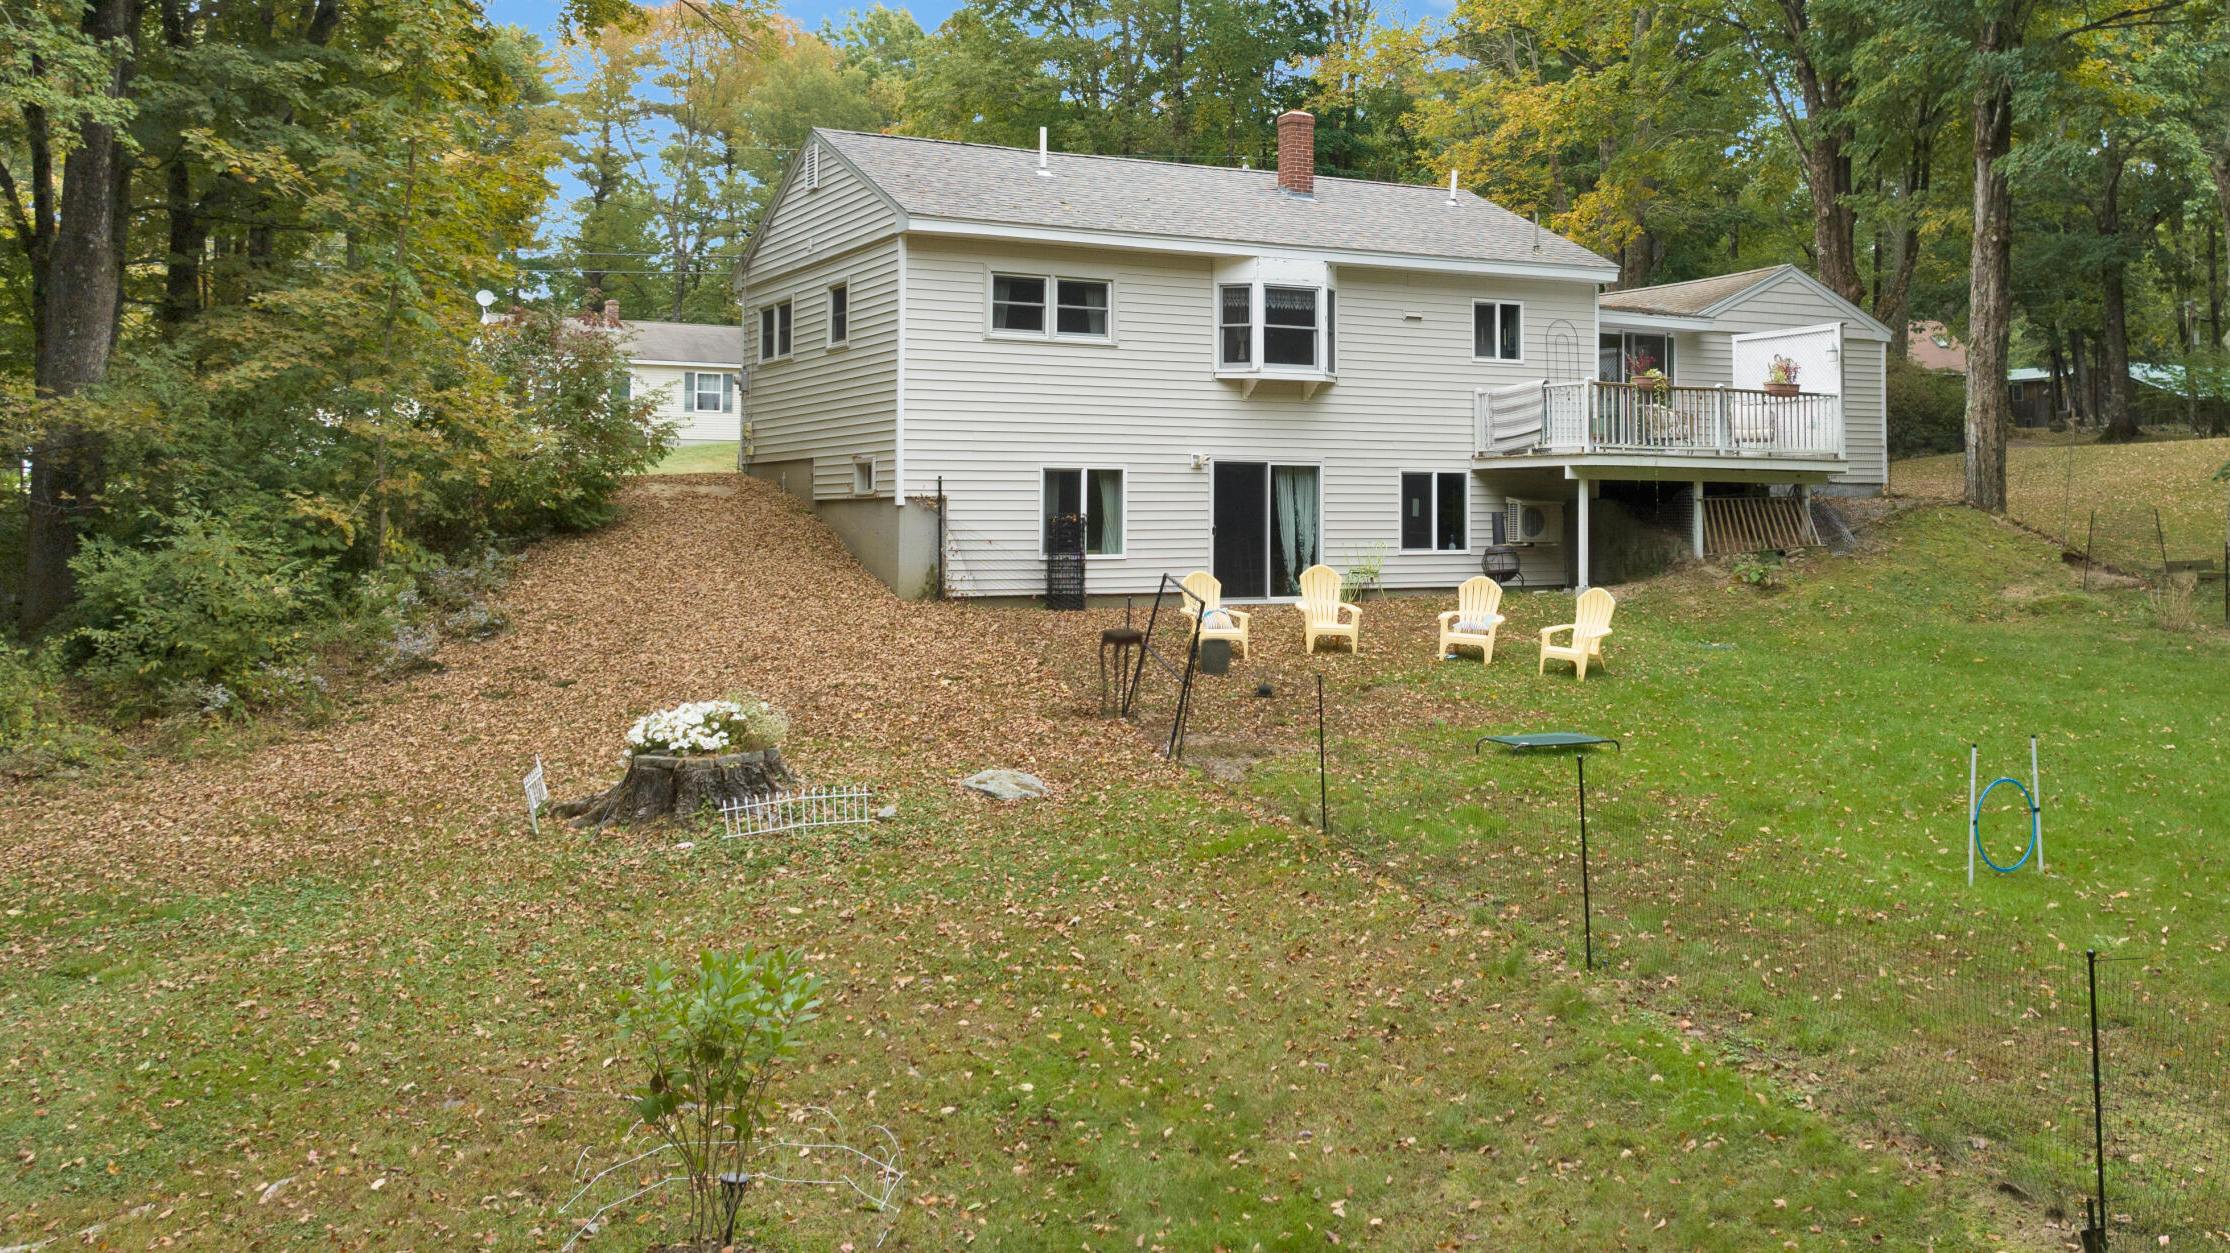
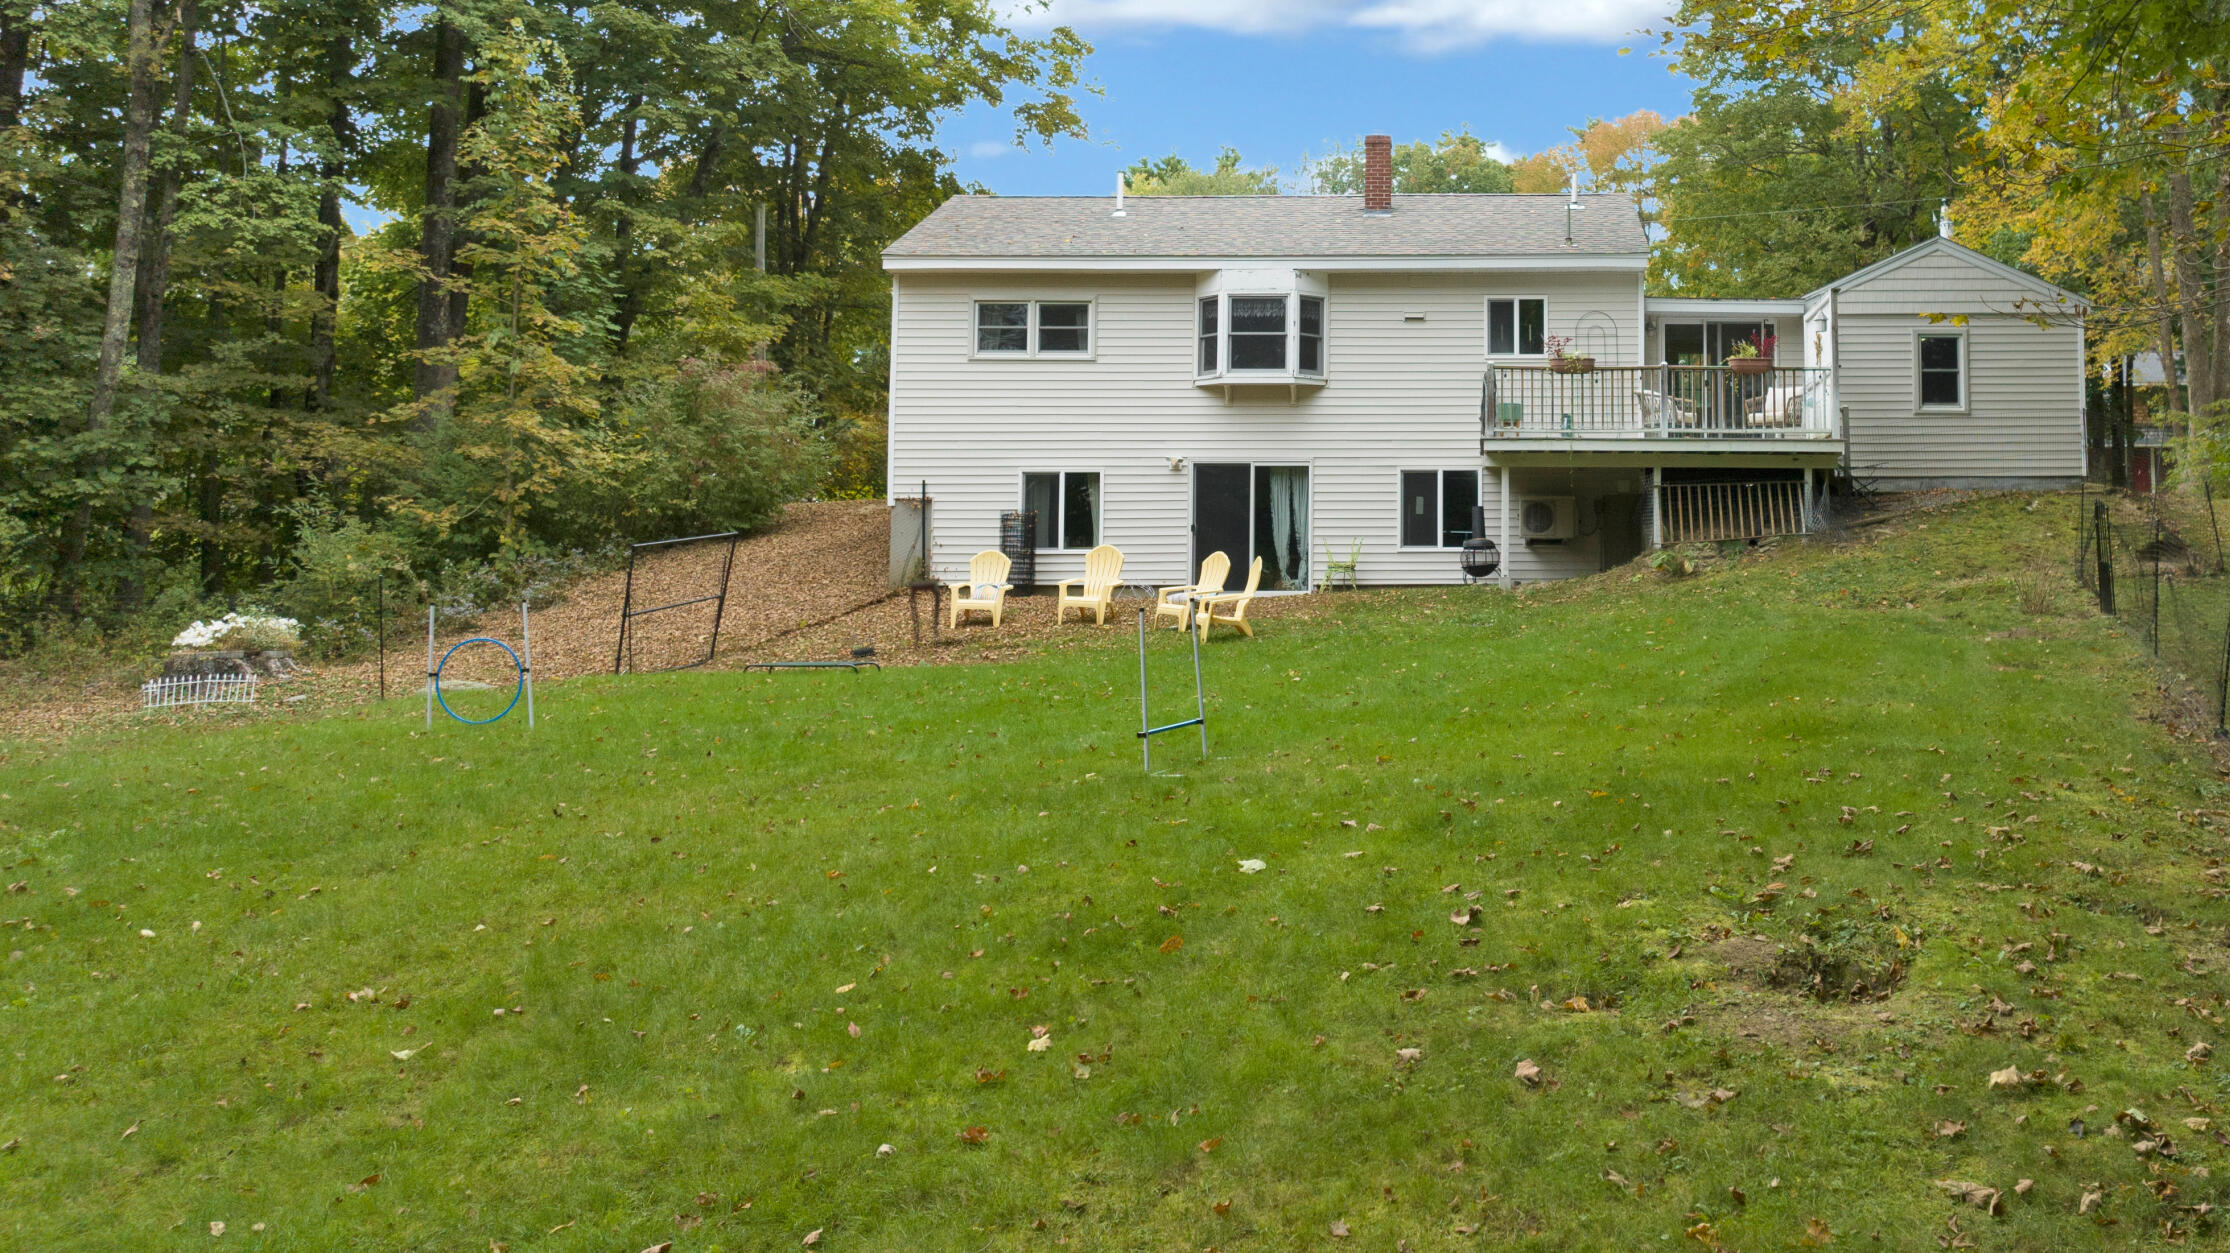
side table: present [1099,628,1145,719] -> present [909,580,941,647]
woven basket: present [1199,638,1231,675] -> none [880,610,909,642]

